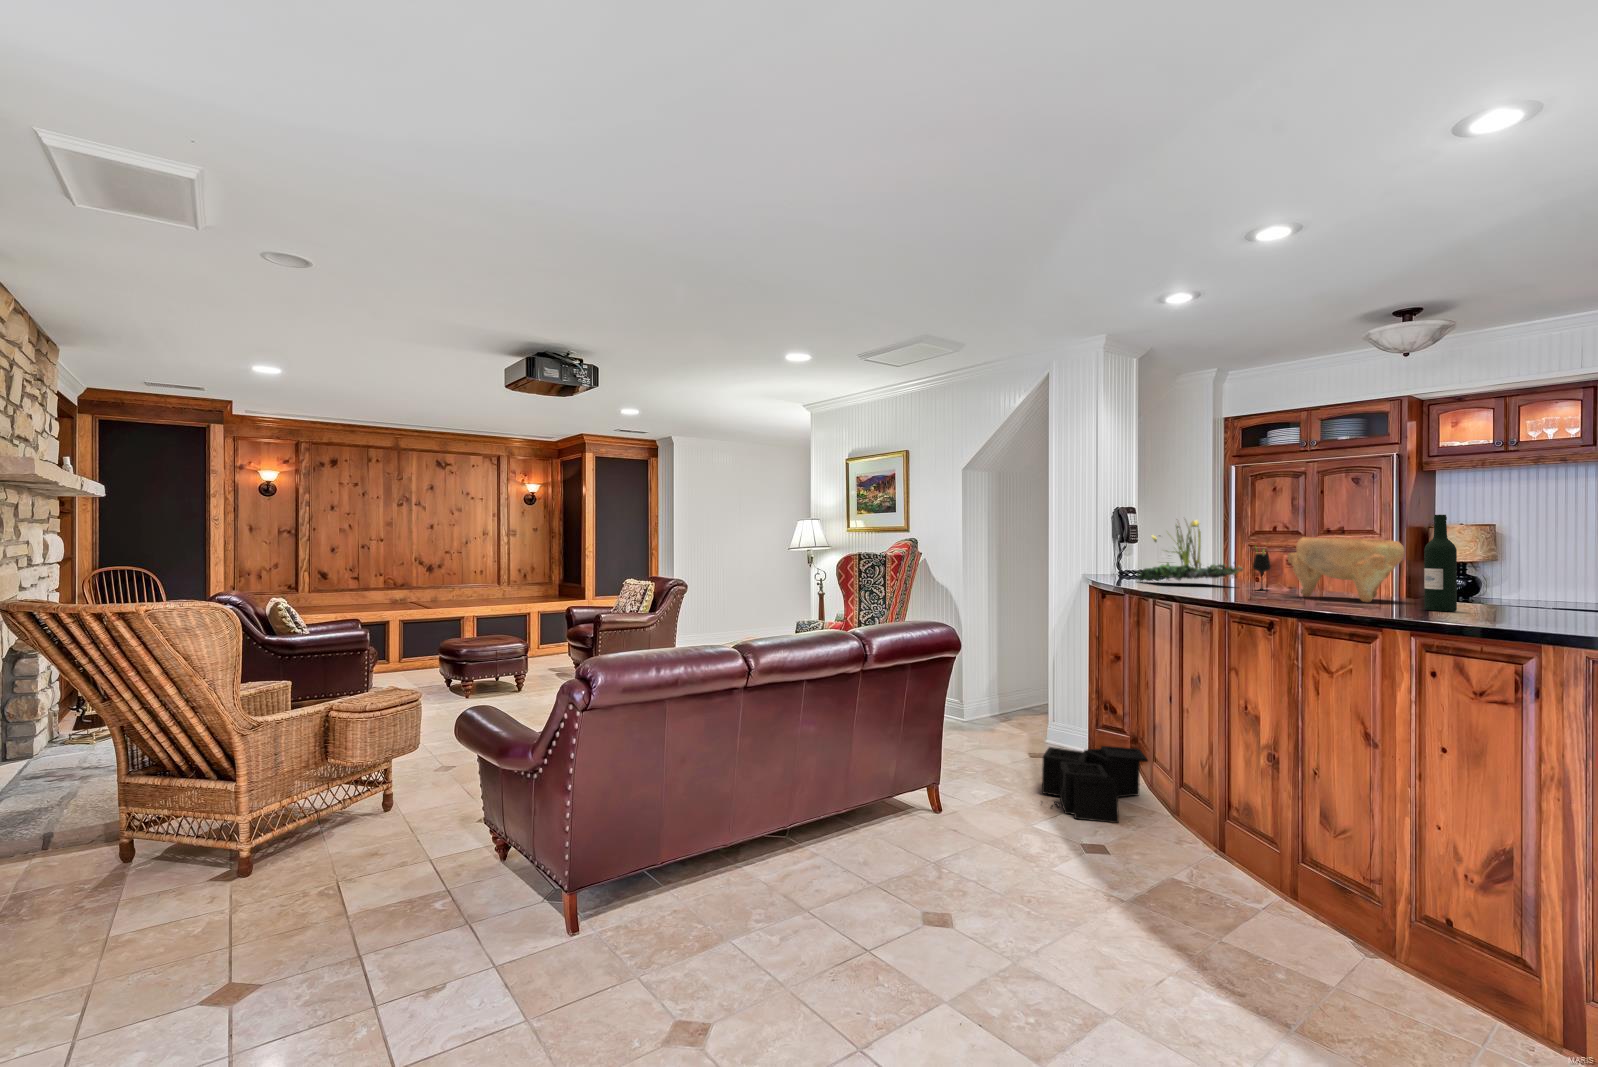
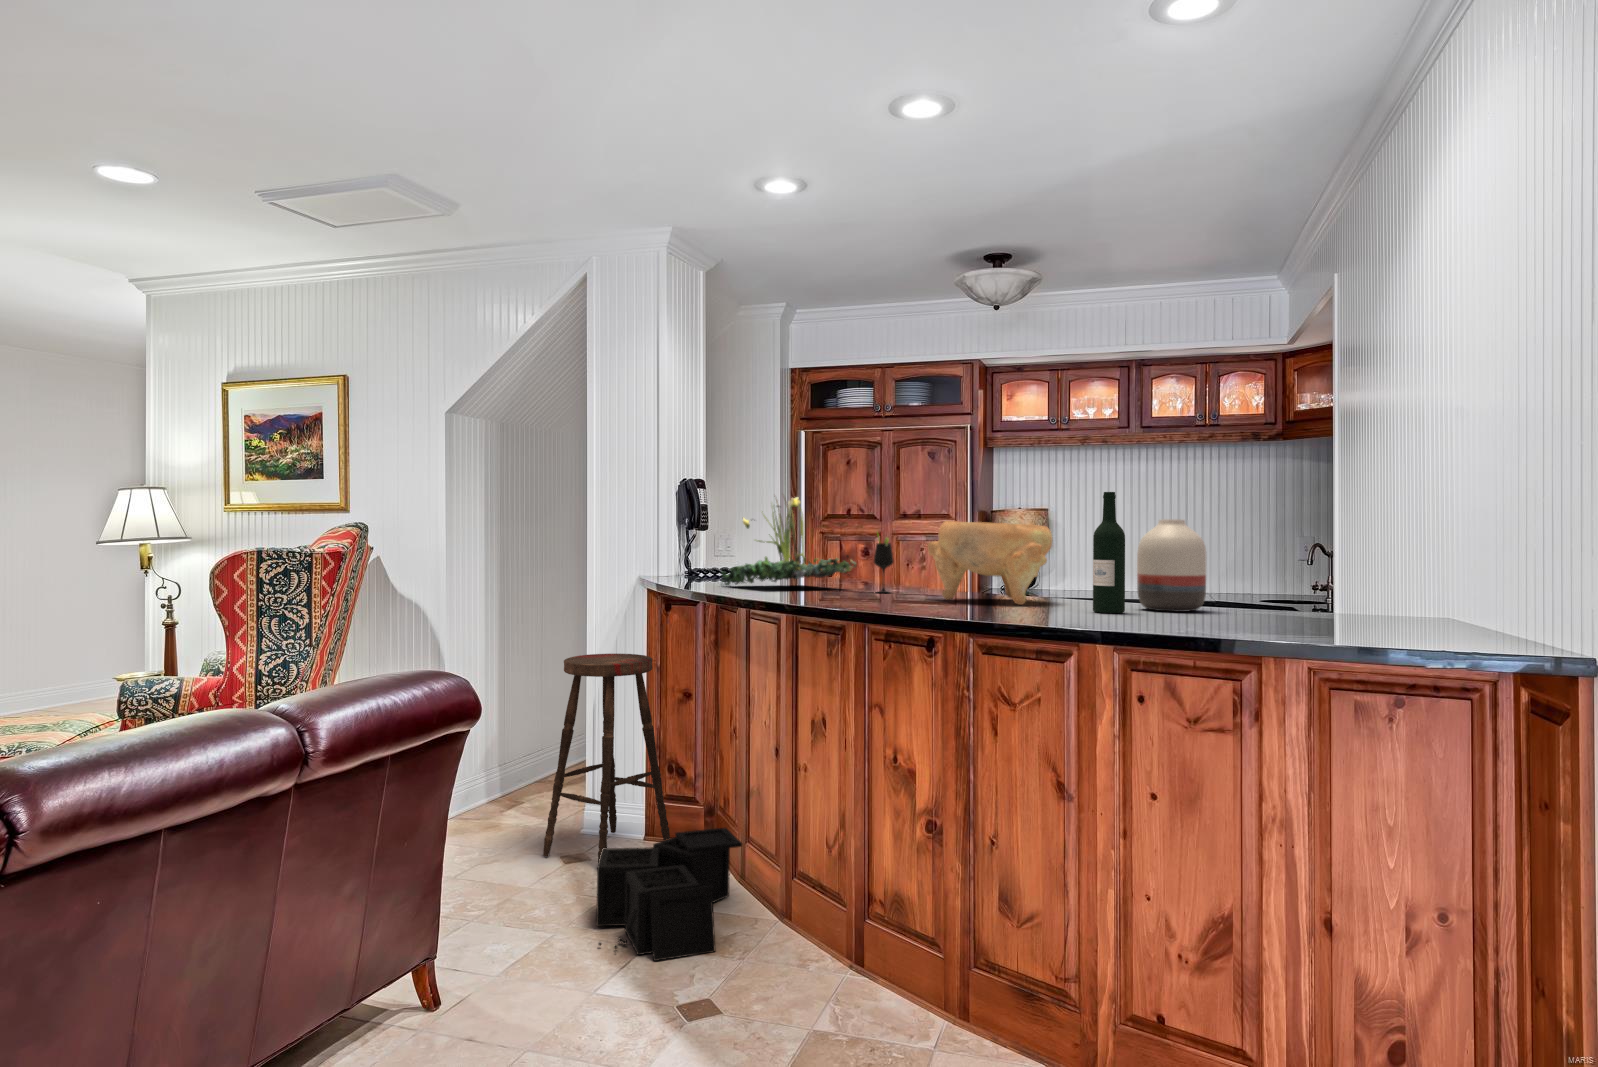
vase: none [1483,536,1559,614] -> present [1137,519,1206,612]
bar stool: none [1017,625,1106,766] -> present [543,654,670,862]

